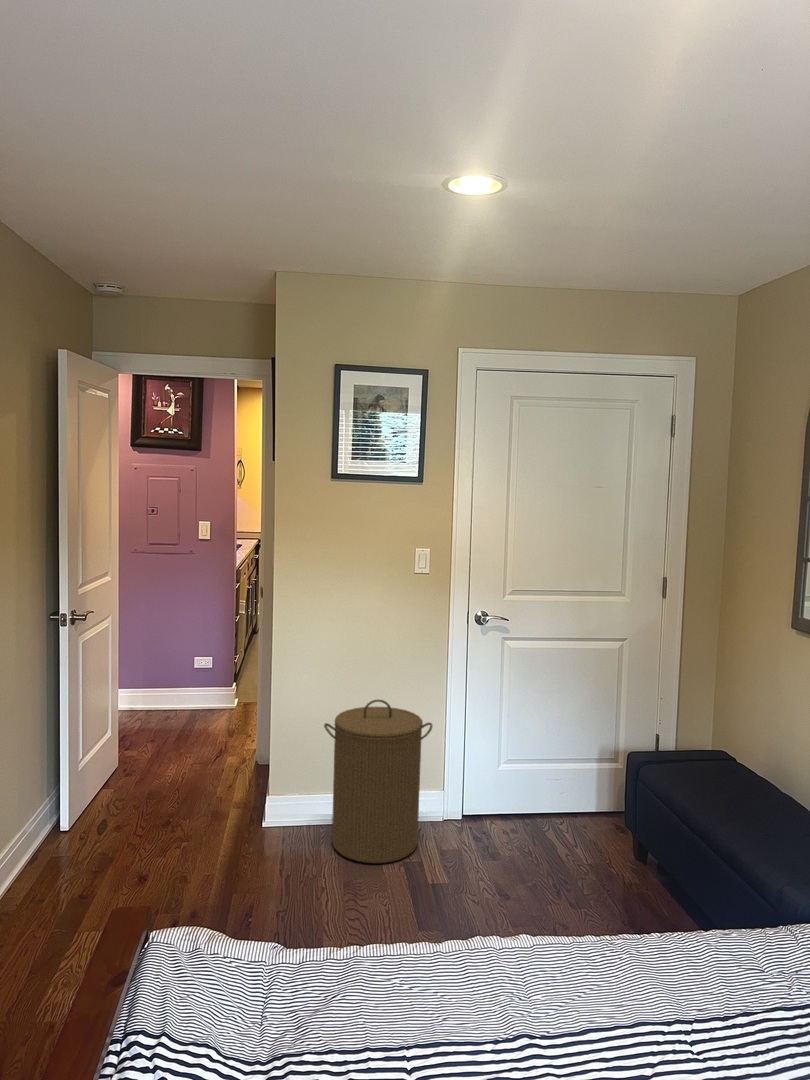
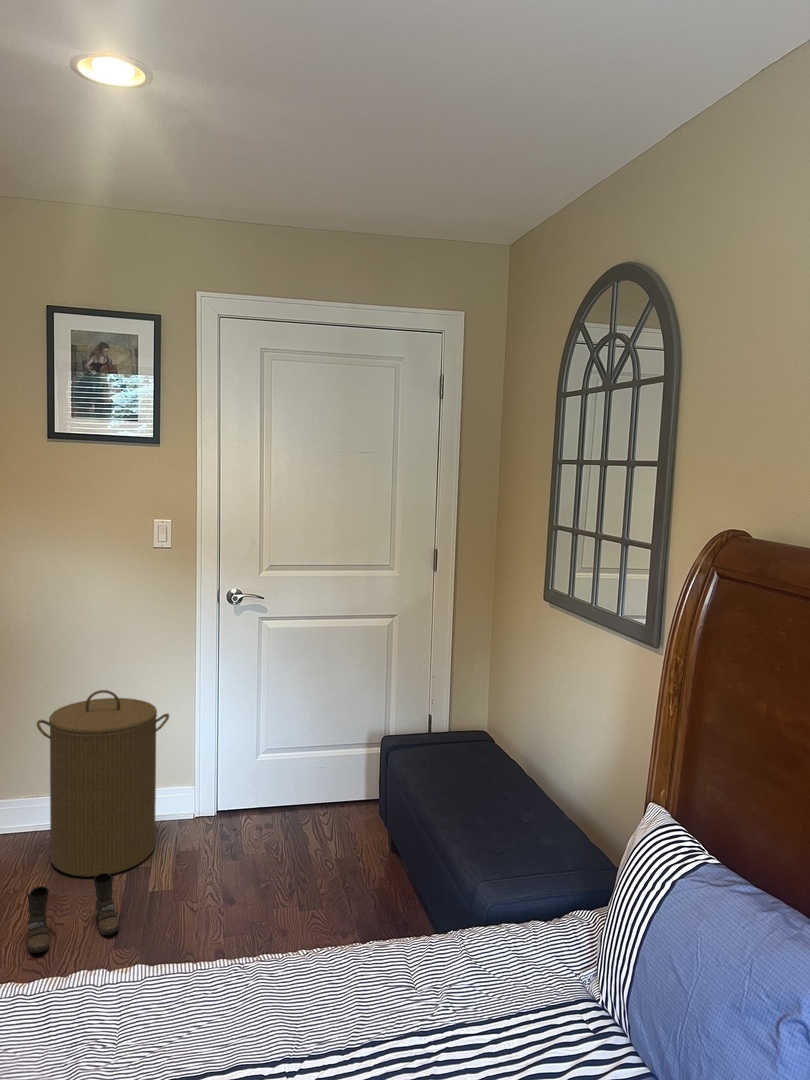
boots: none [337,860,410,924] -> present [28,873,119,953]

